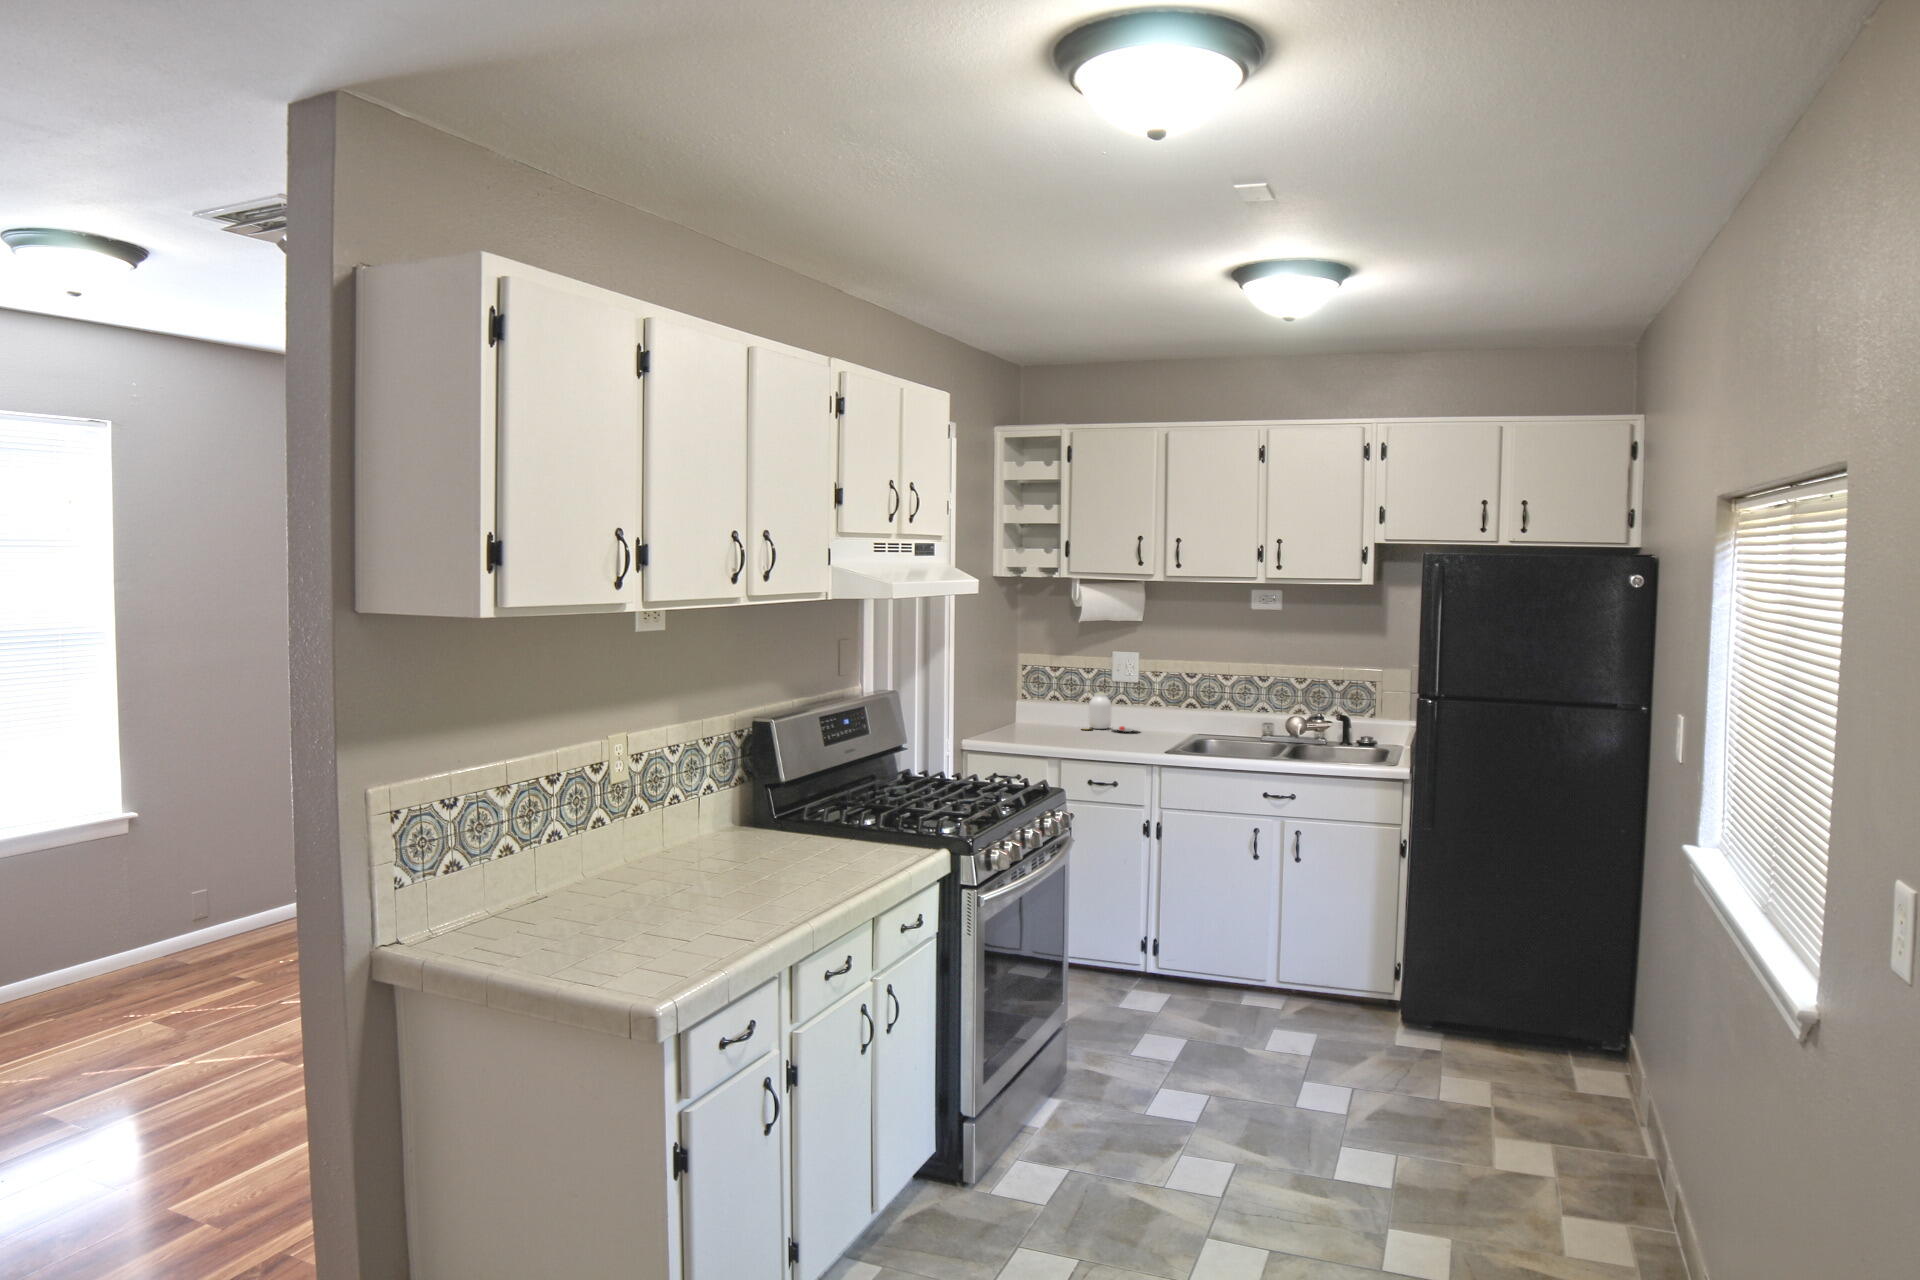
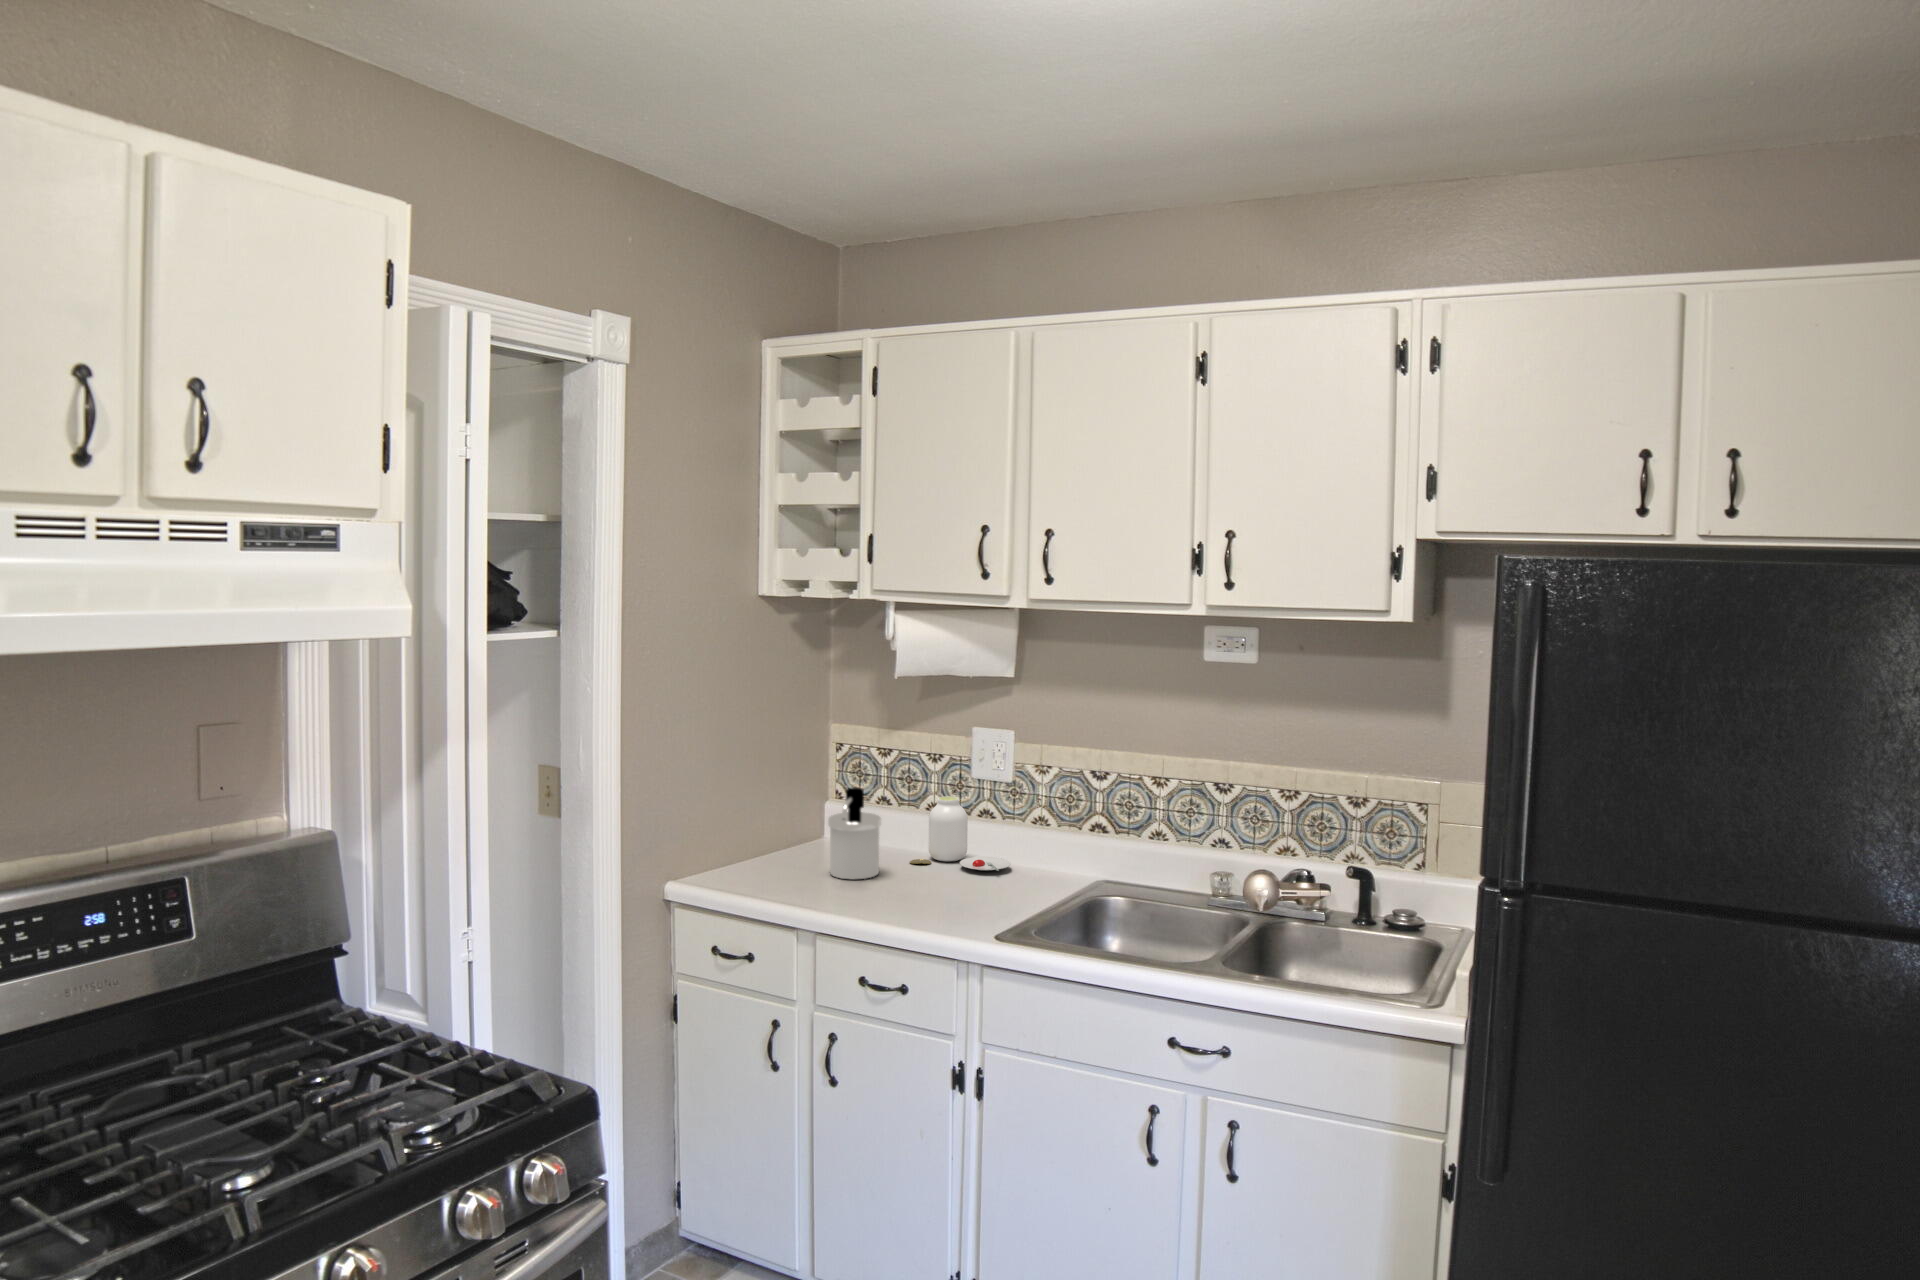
soap dispenser: none [1043,684,1073,735] -> present [828,787,881,879]

